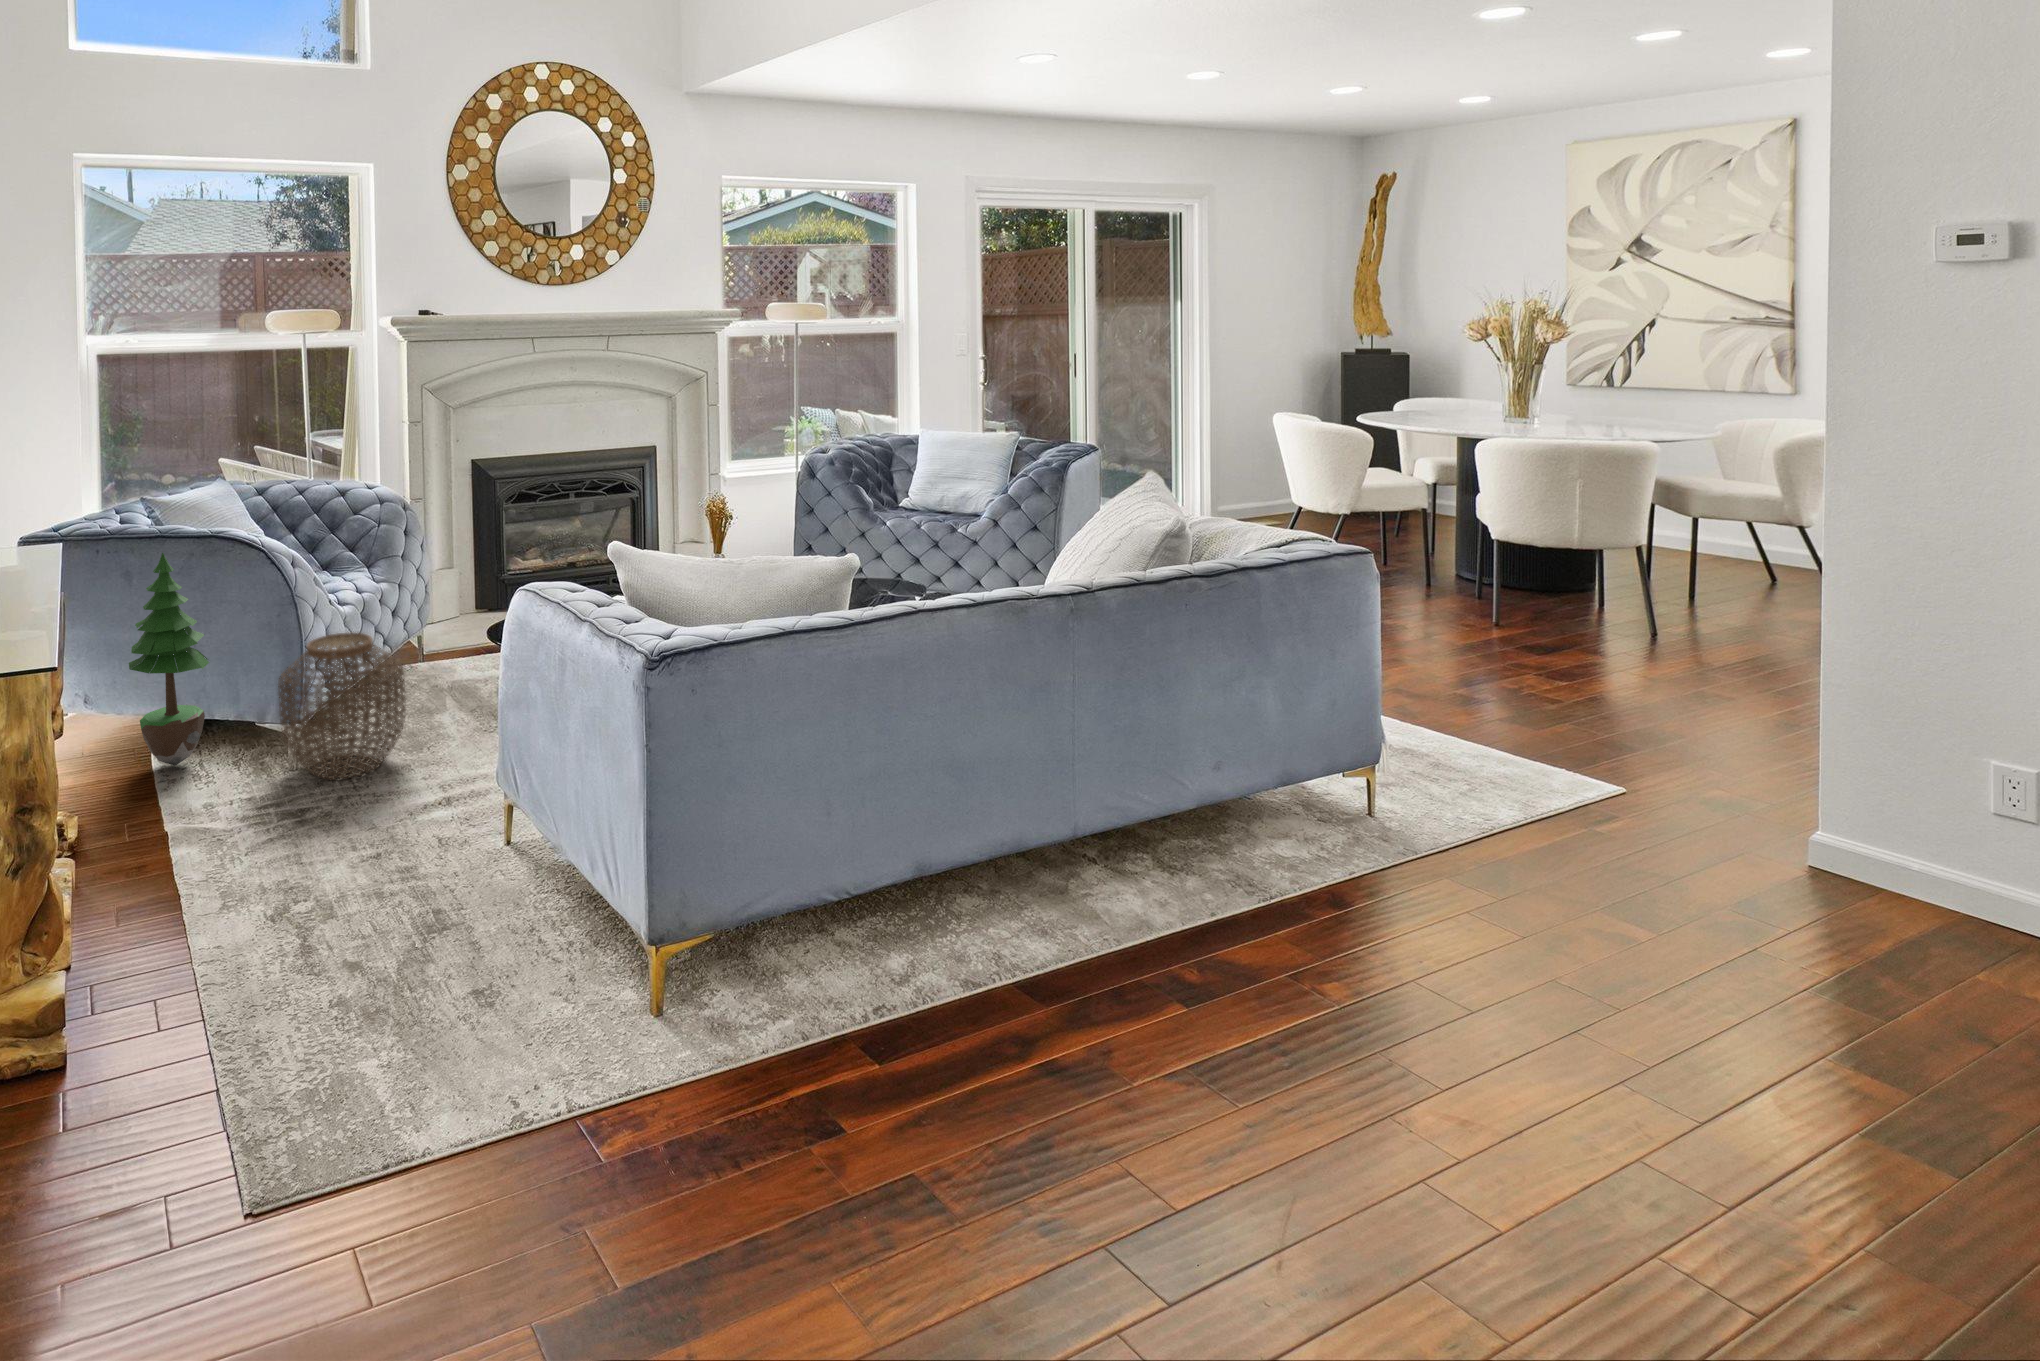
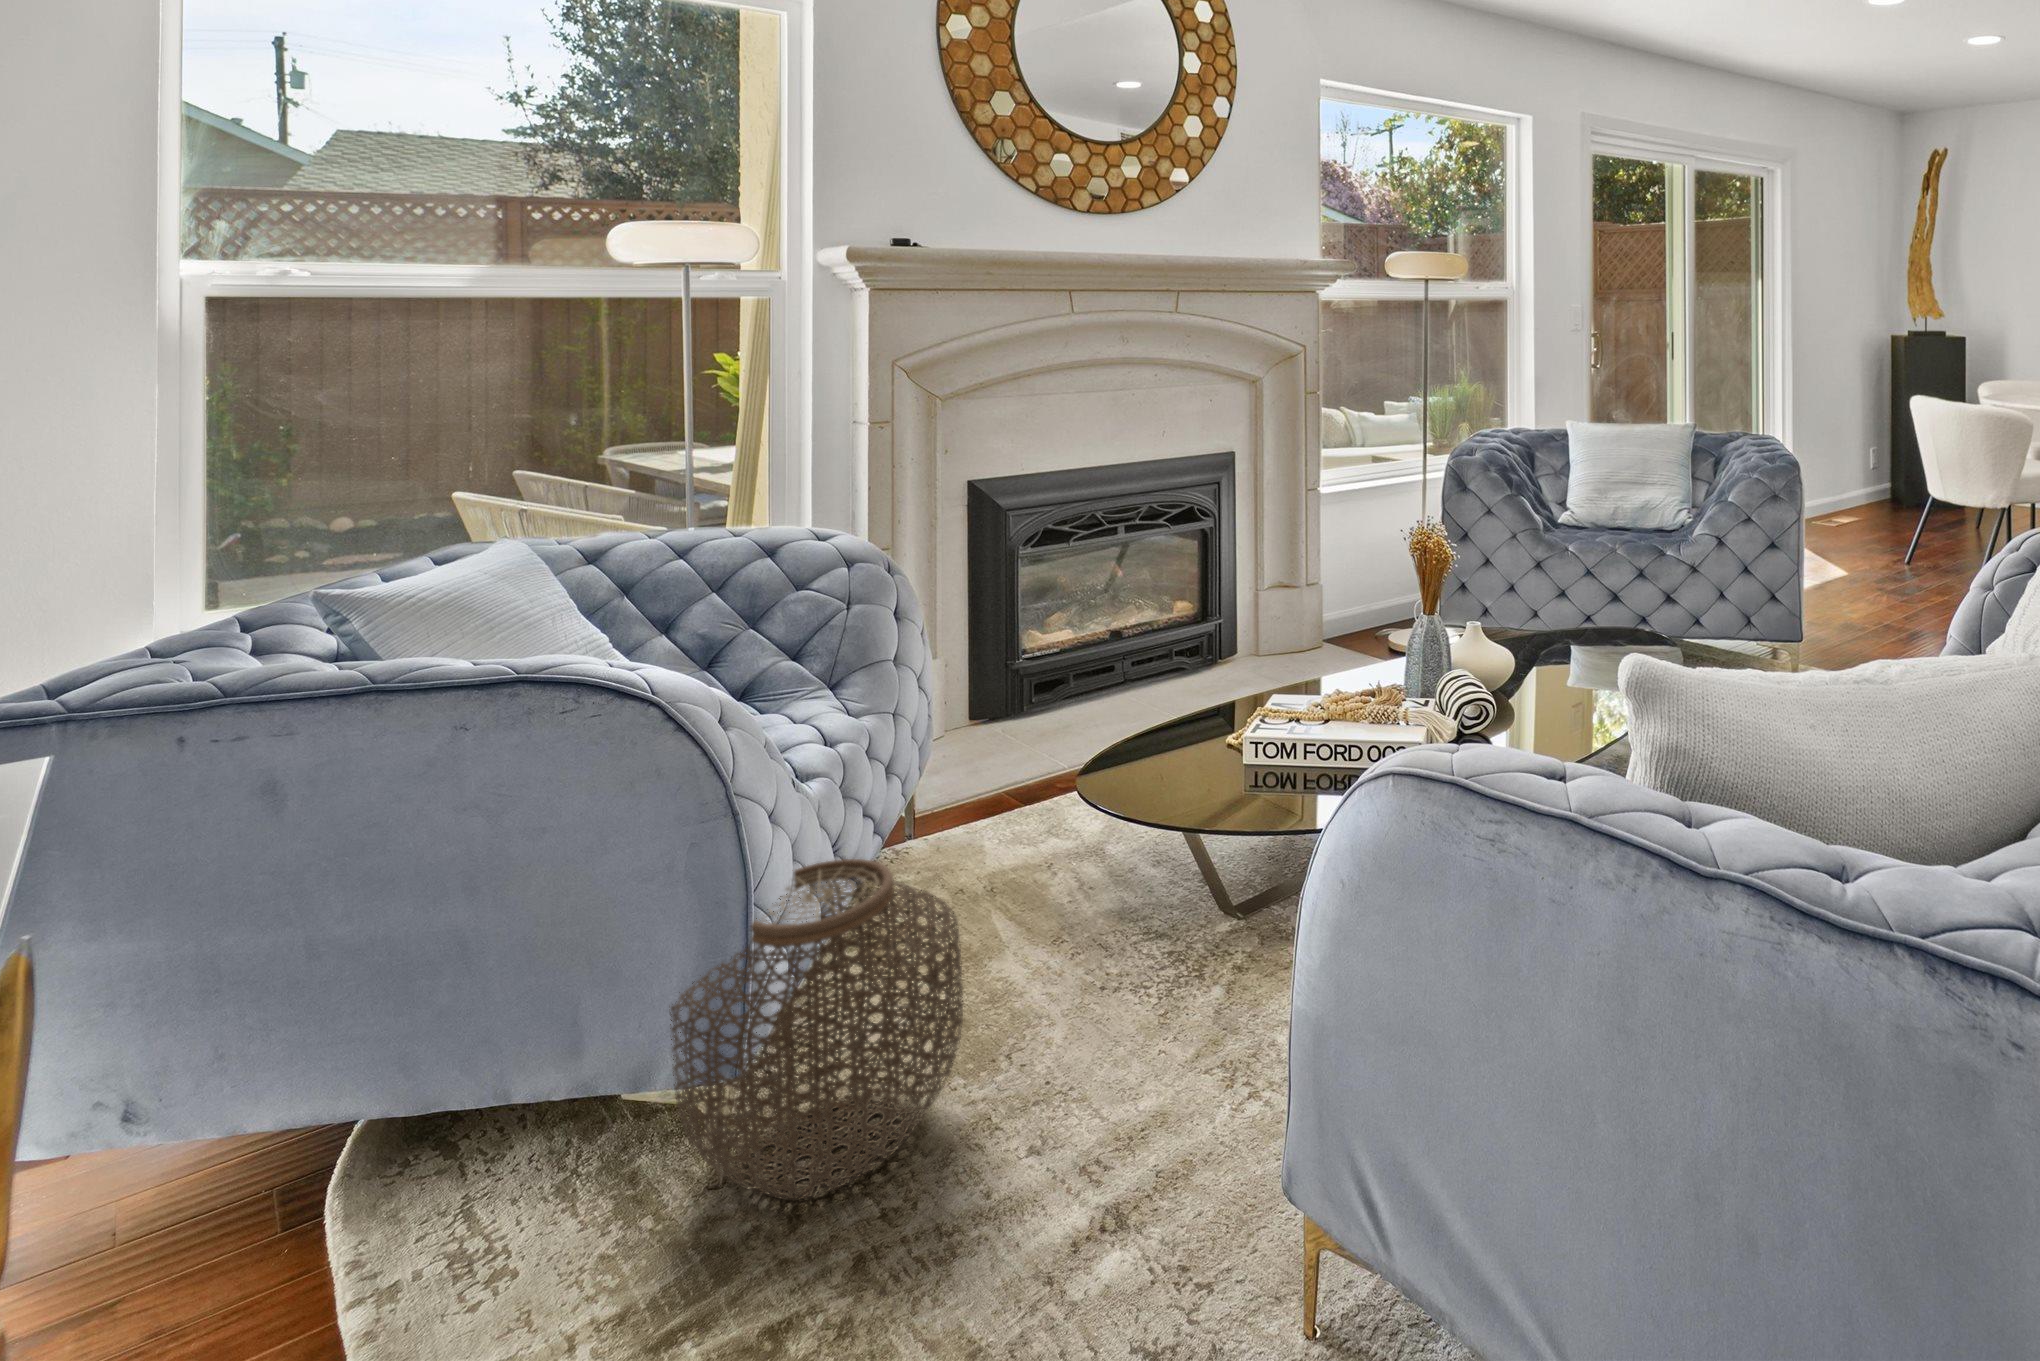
potted tree: present [129,553,209,766] -> none [248,744,487,1230]

